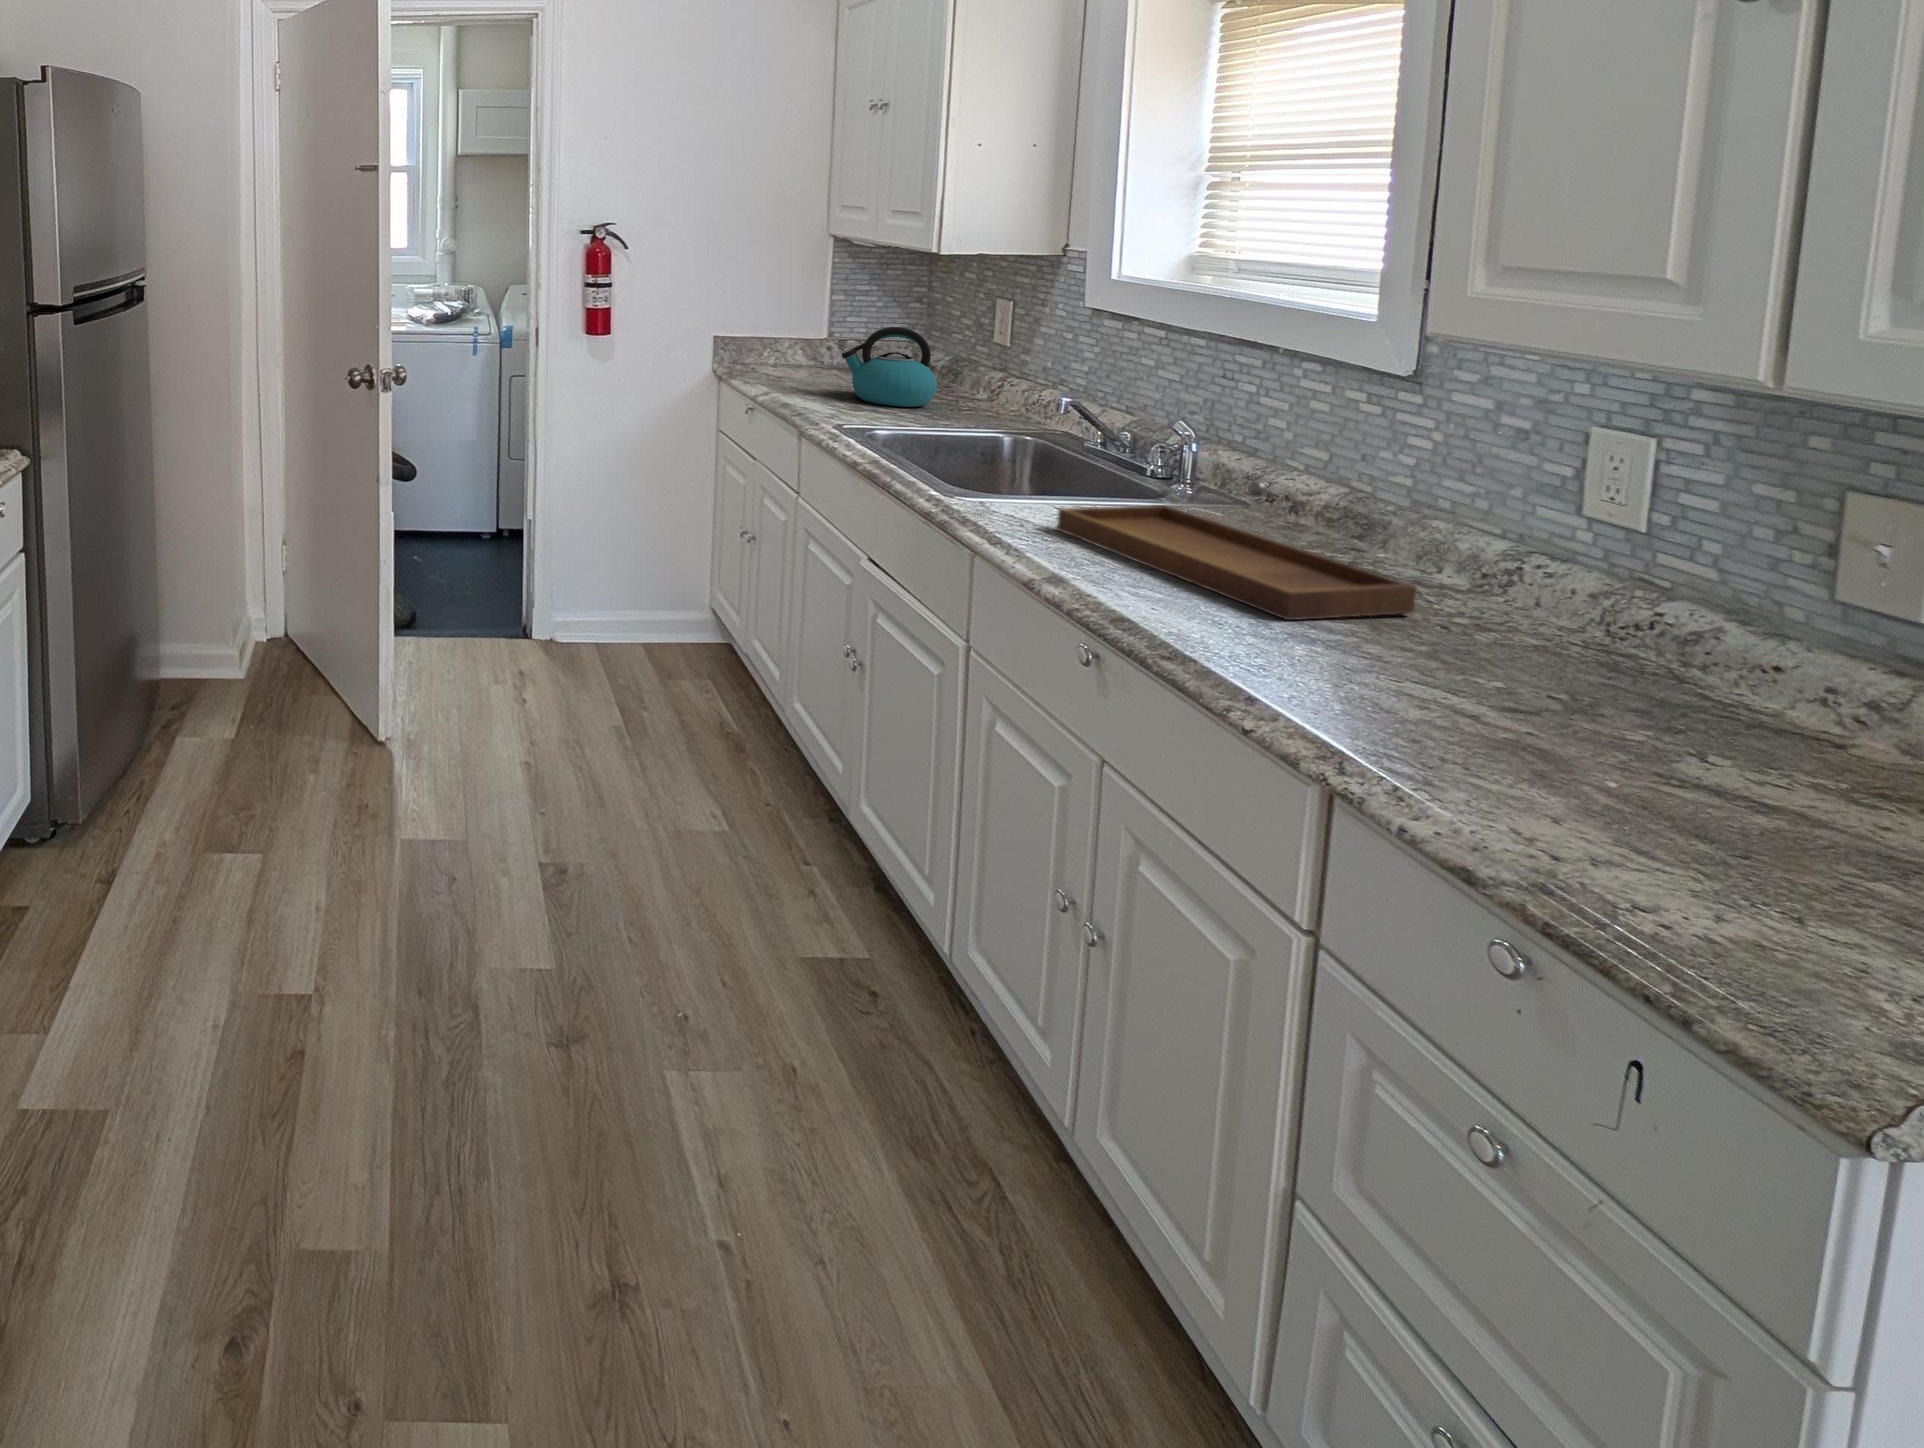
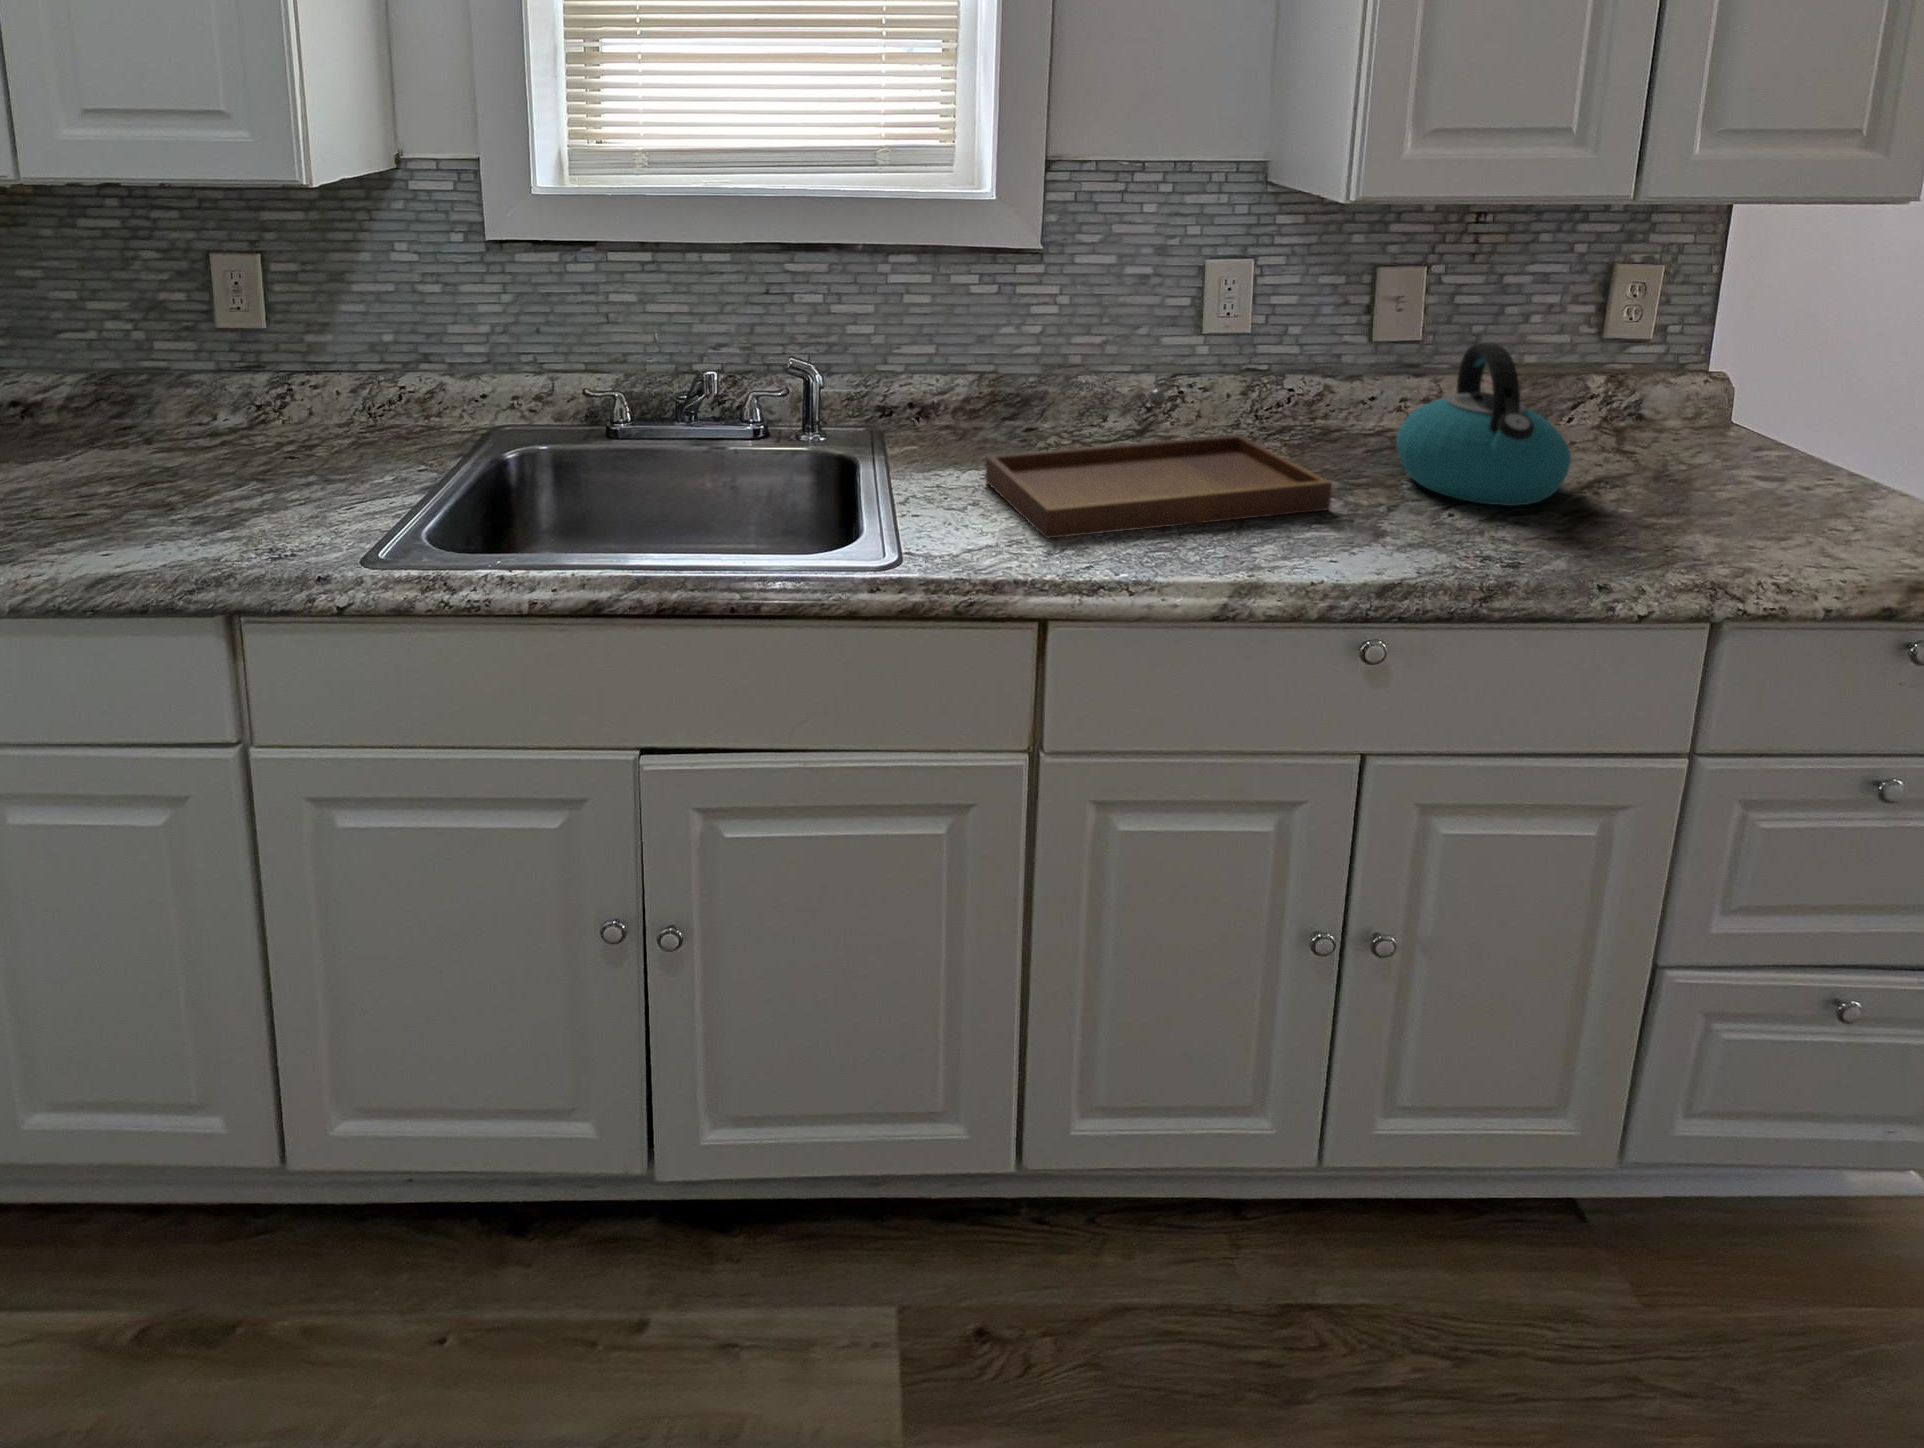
kettle: present [842,327,937,407] -> present [1396,343,1571,506]

